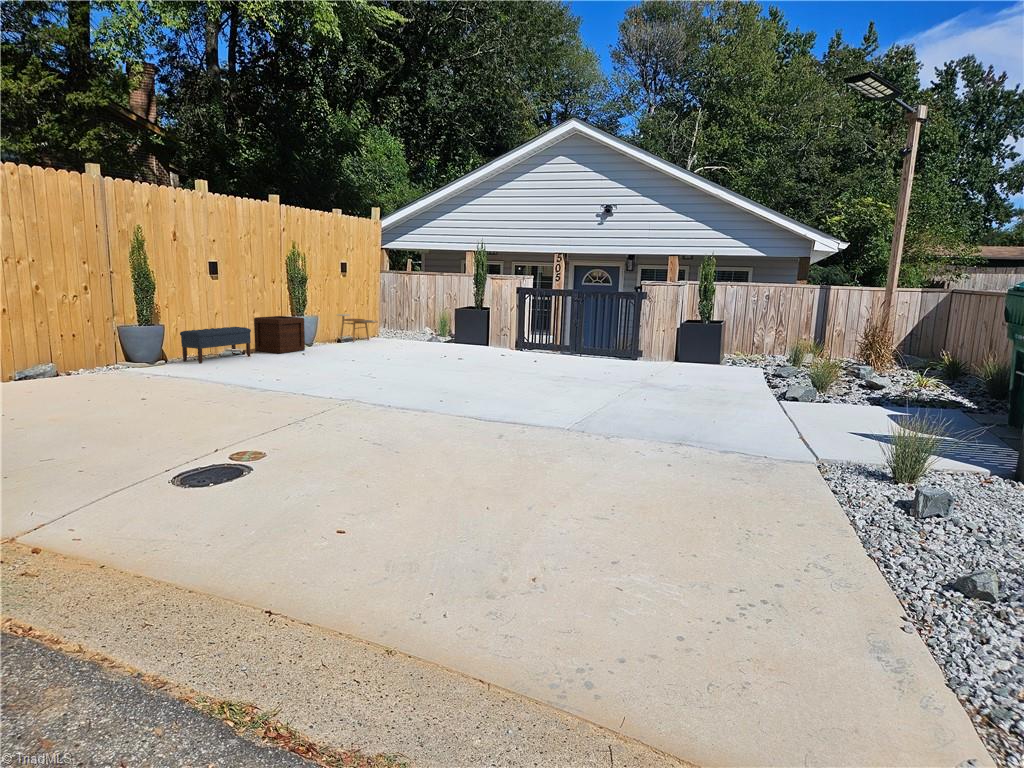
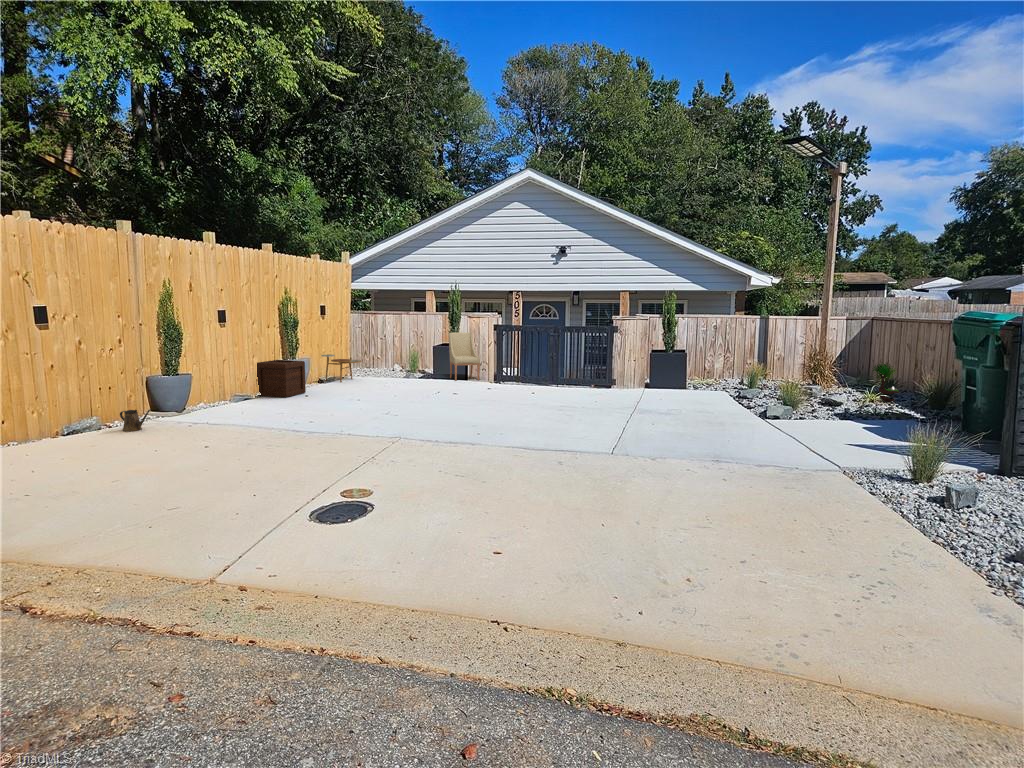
chair: none [469,295,498,346] -> present [449,332,480,381]
bench: present [180,327,251,363] -> none [198,373,261,412]
potted tree: none [942,336,975,387] -> present [872,364,899,402]
watering can: none [84,355,109,377] -> present [120,409,151,431]

